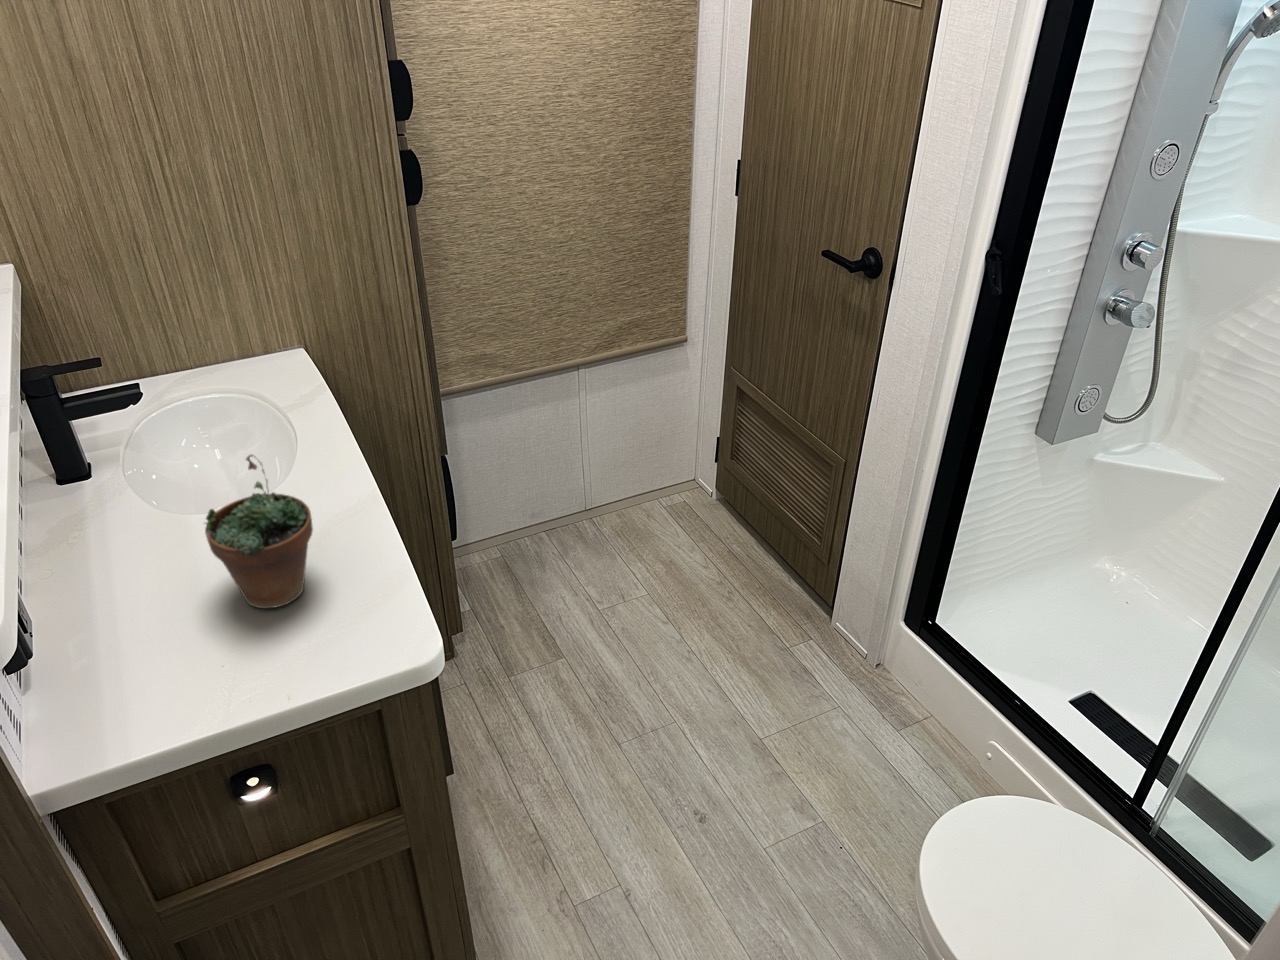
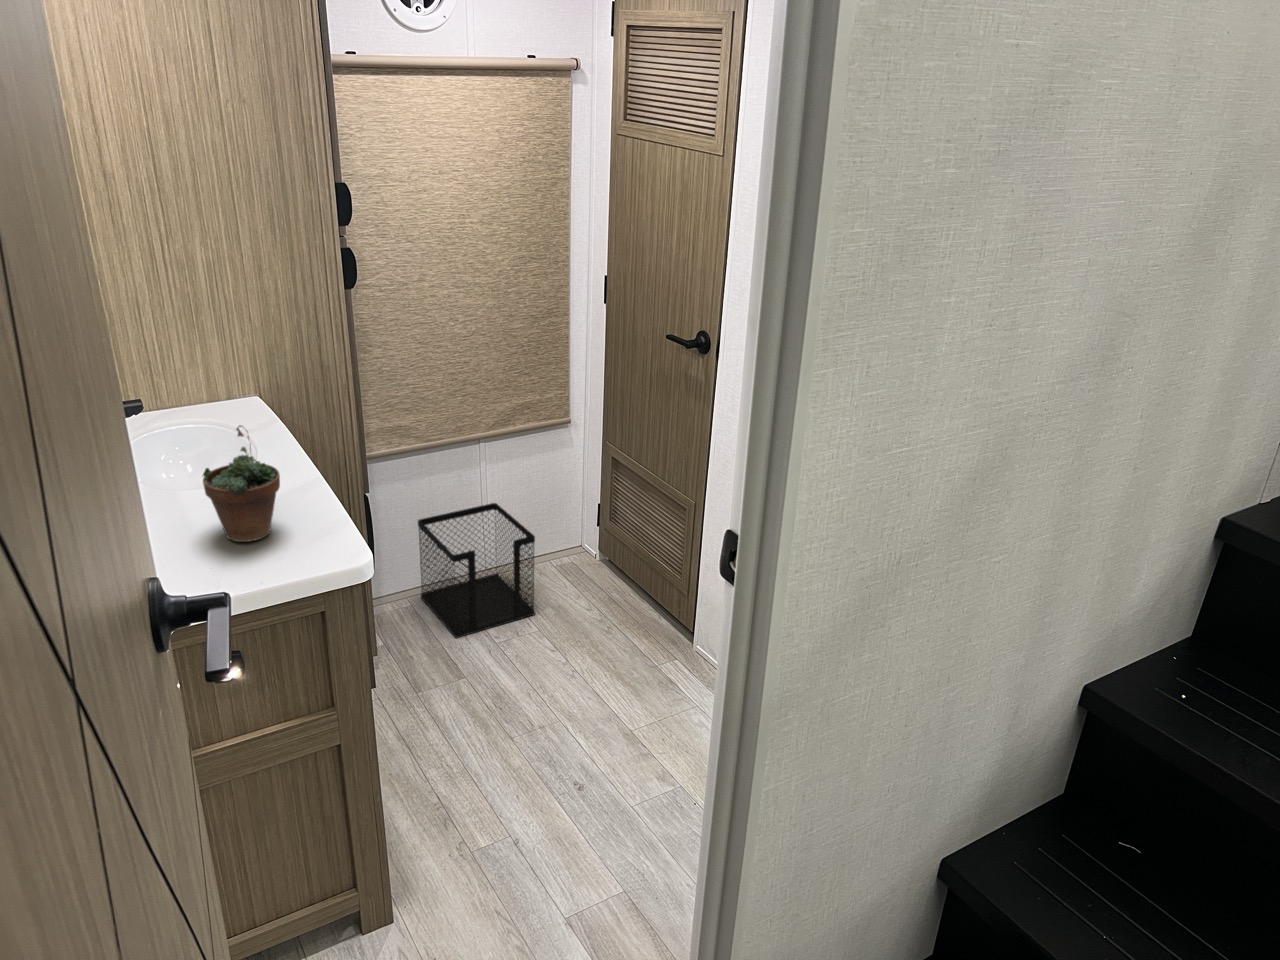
wastebasket: none [507,439,645,603] -> present [418,503,535,638]

